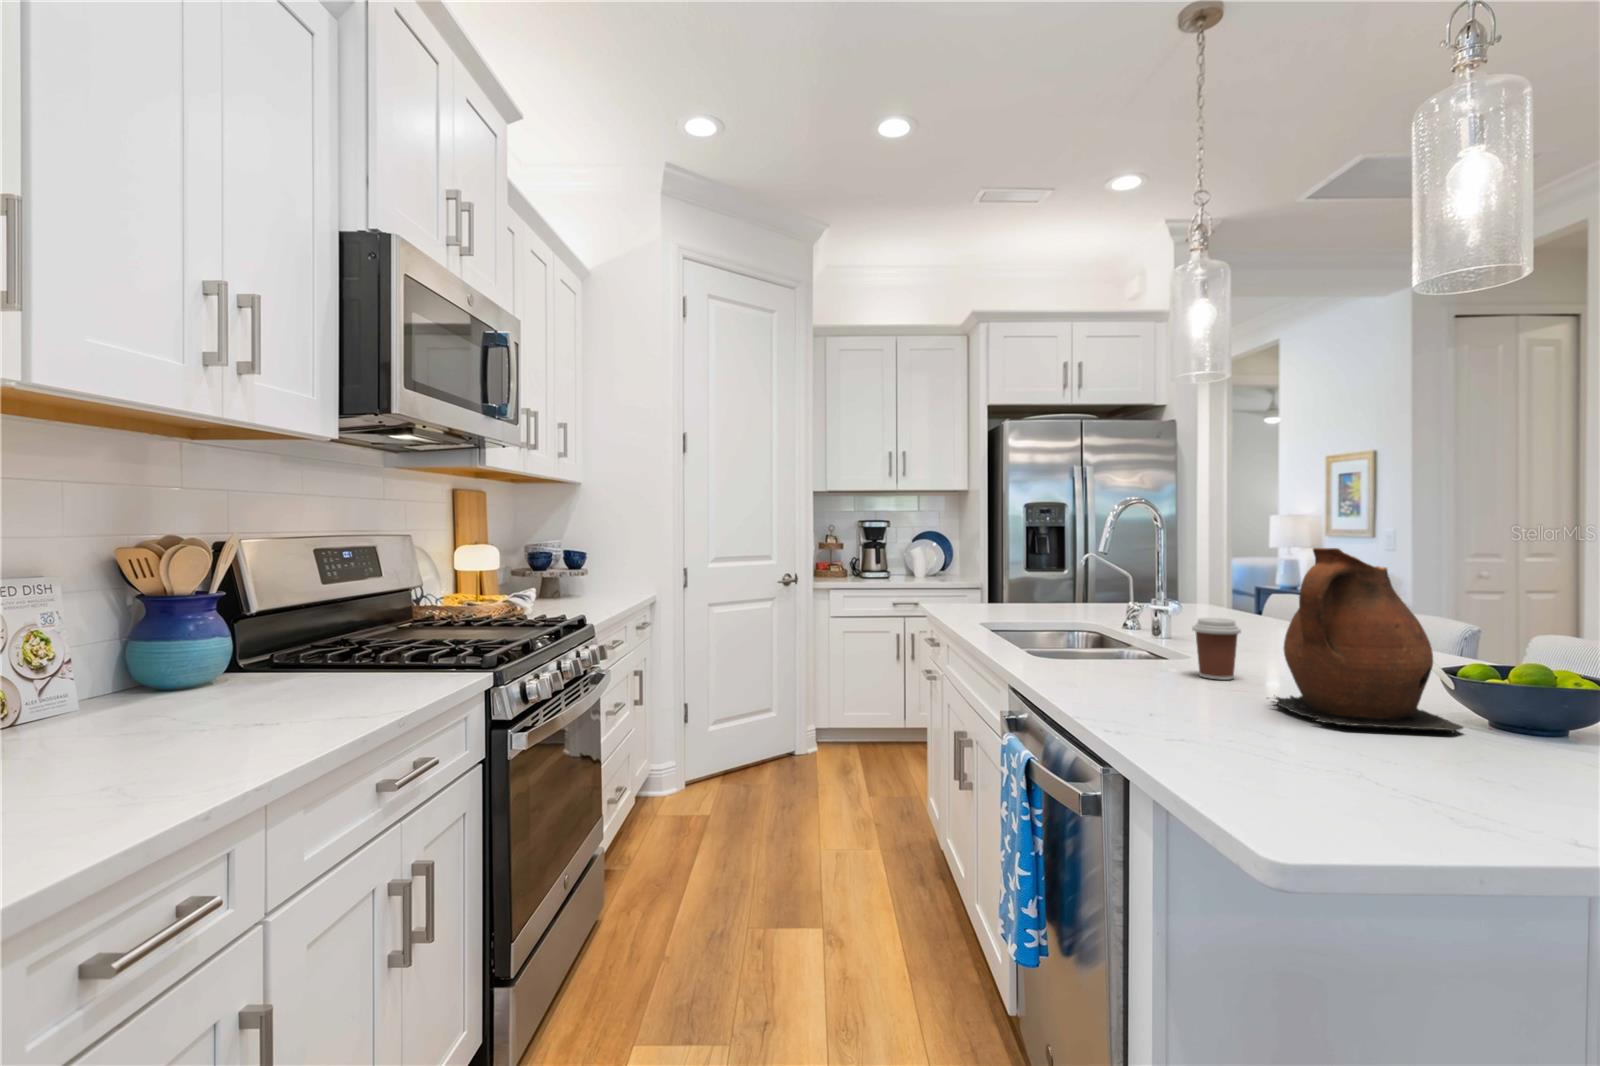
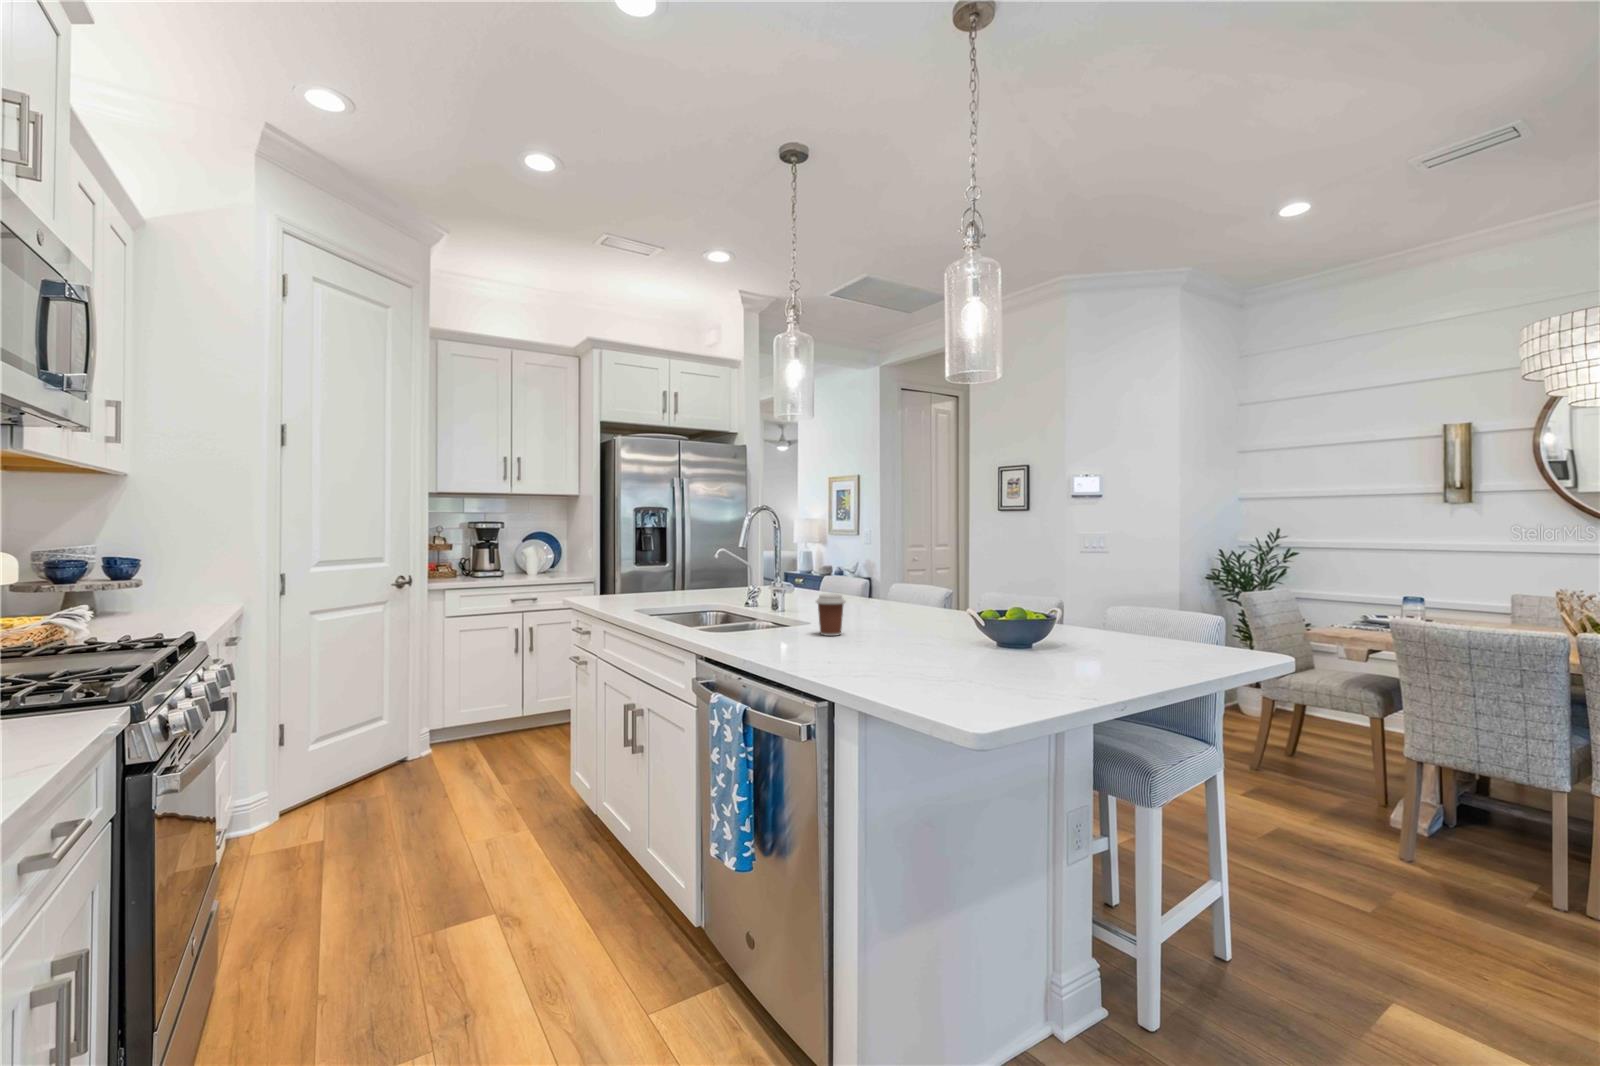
ceramic pitcher: present [1275,548,1463,733] -> none [871,545,971,654]

